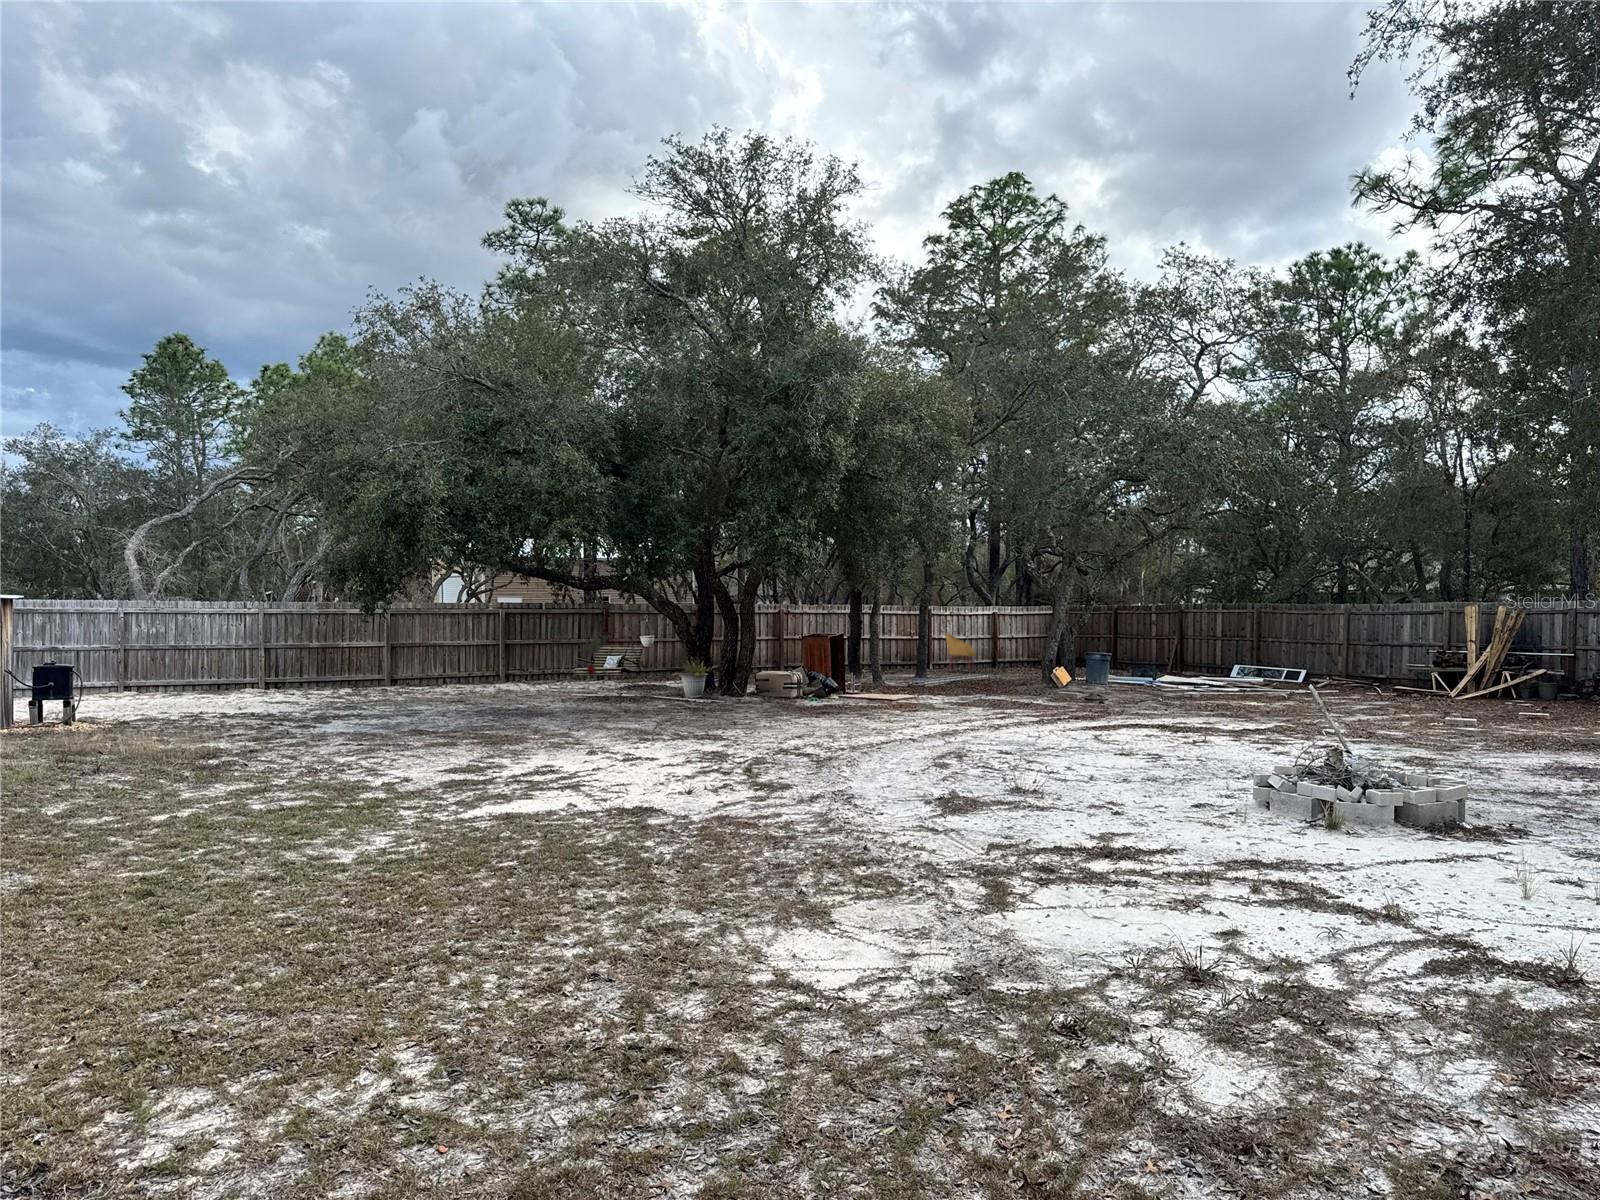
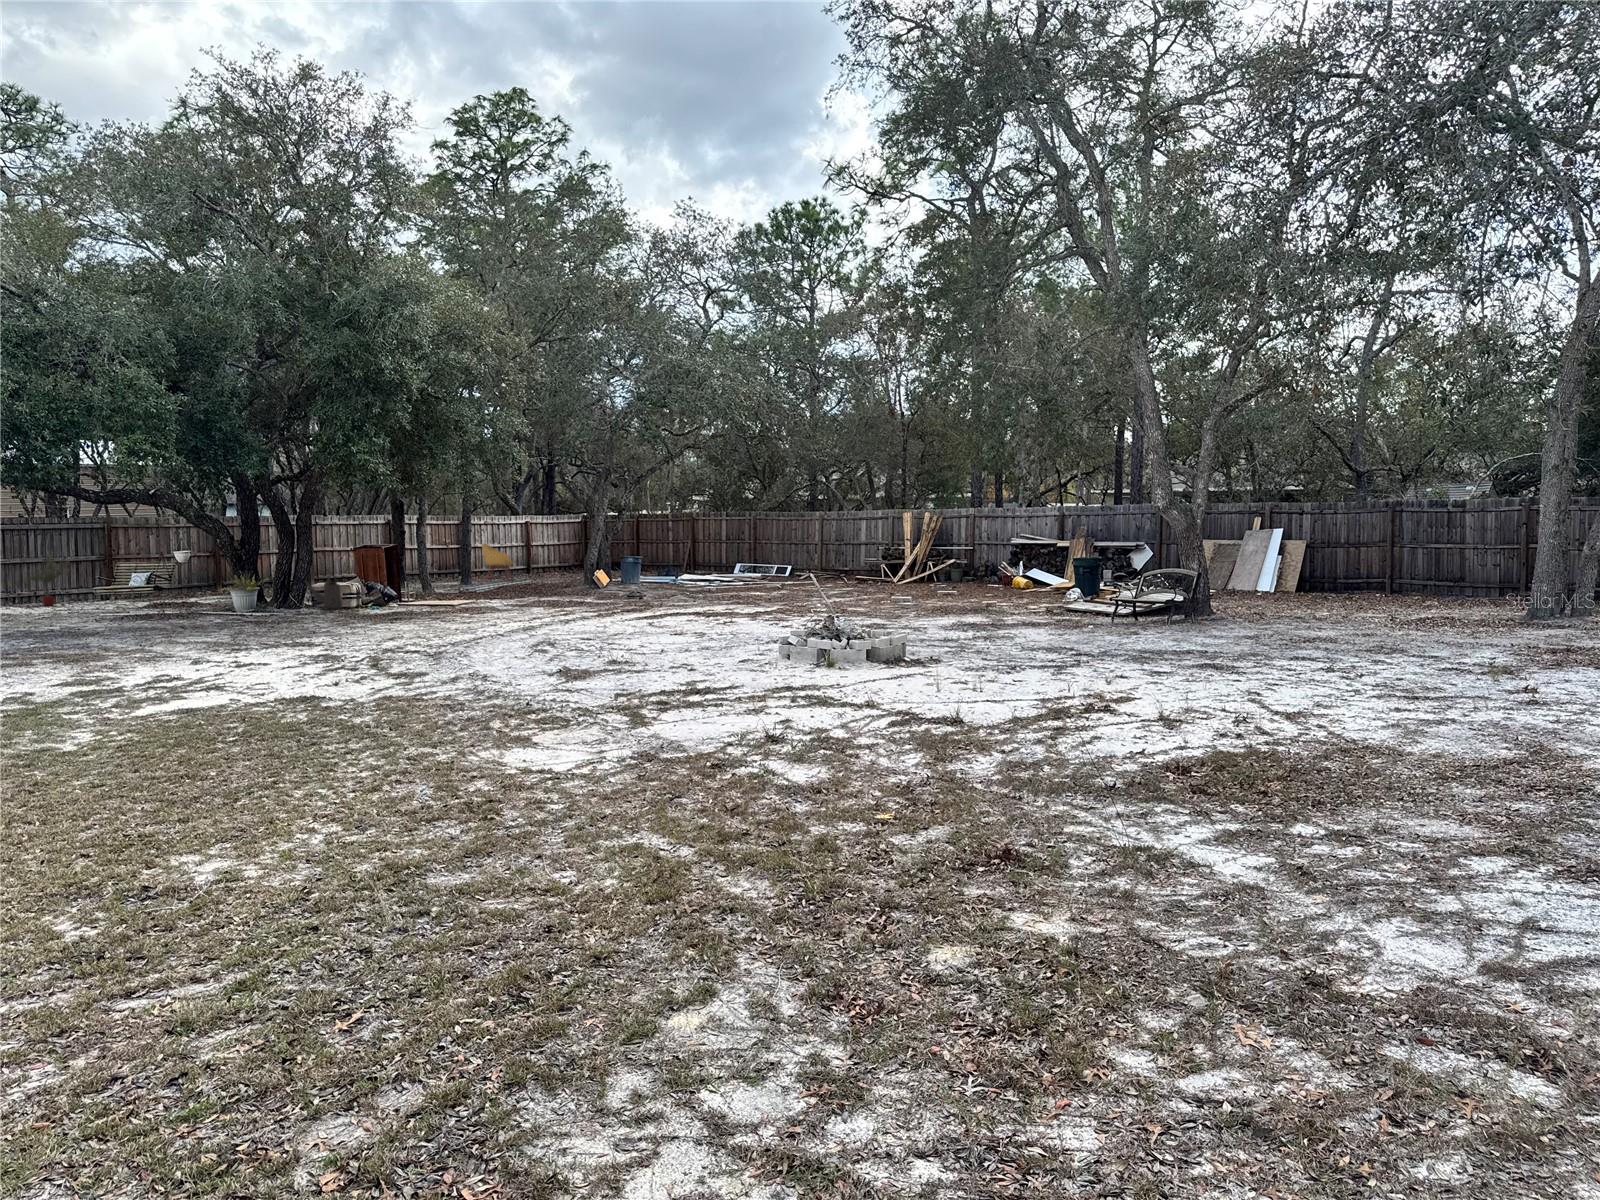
watering can: none [771,659,805,693] -> present [305,575,342,609]

